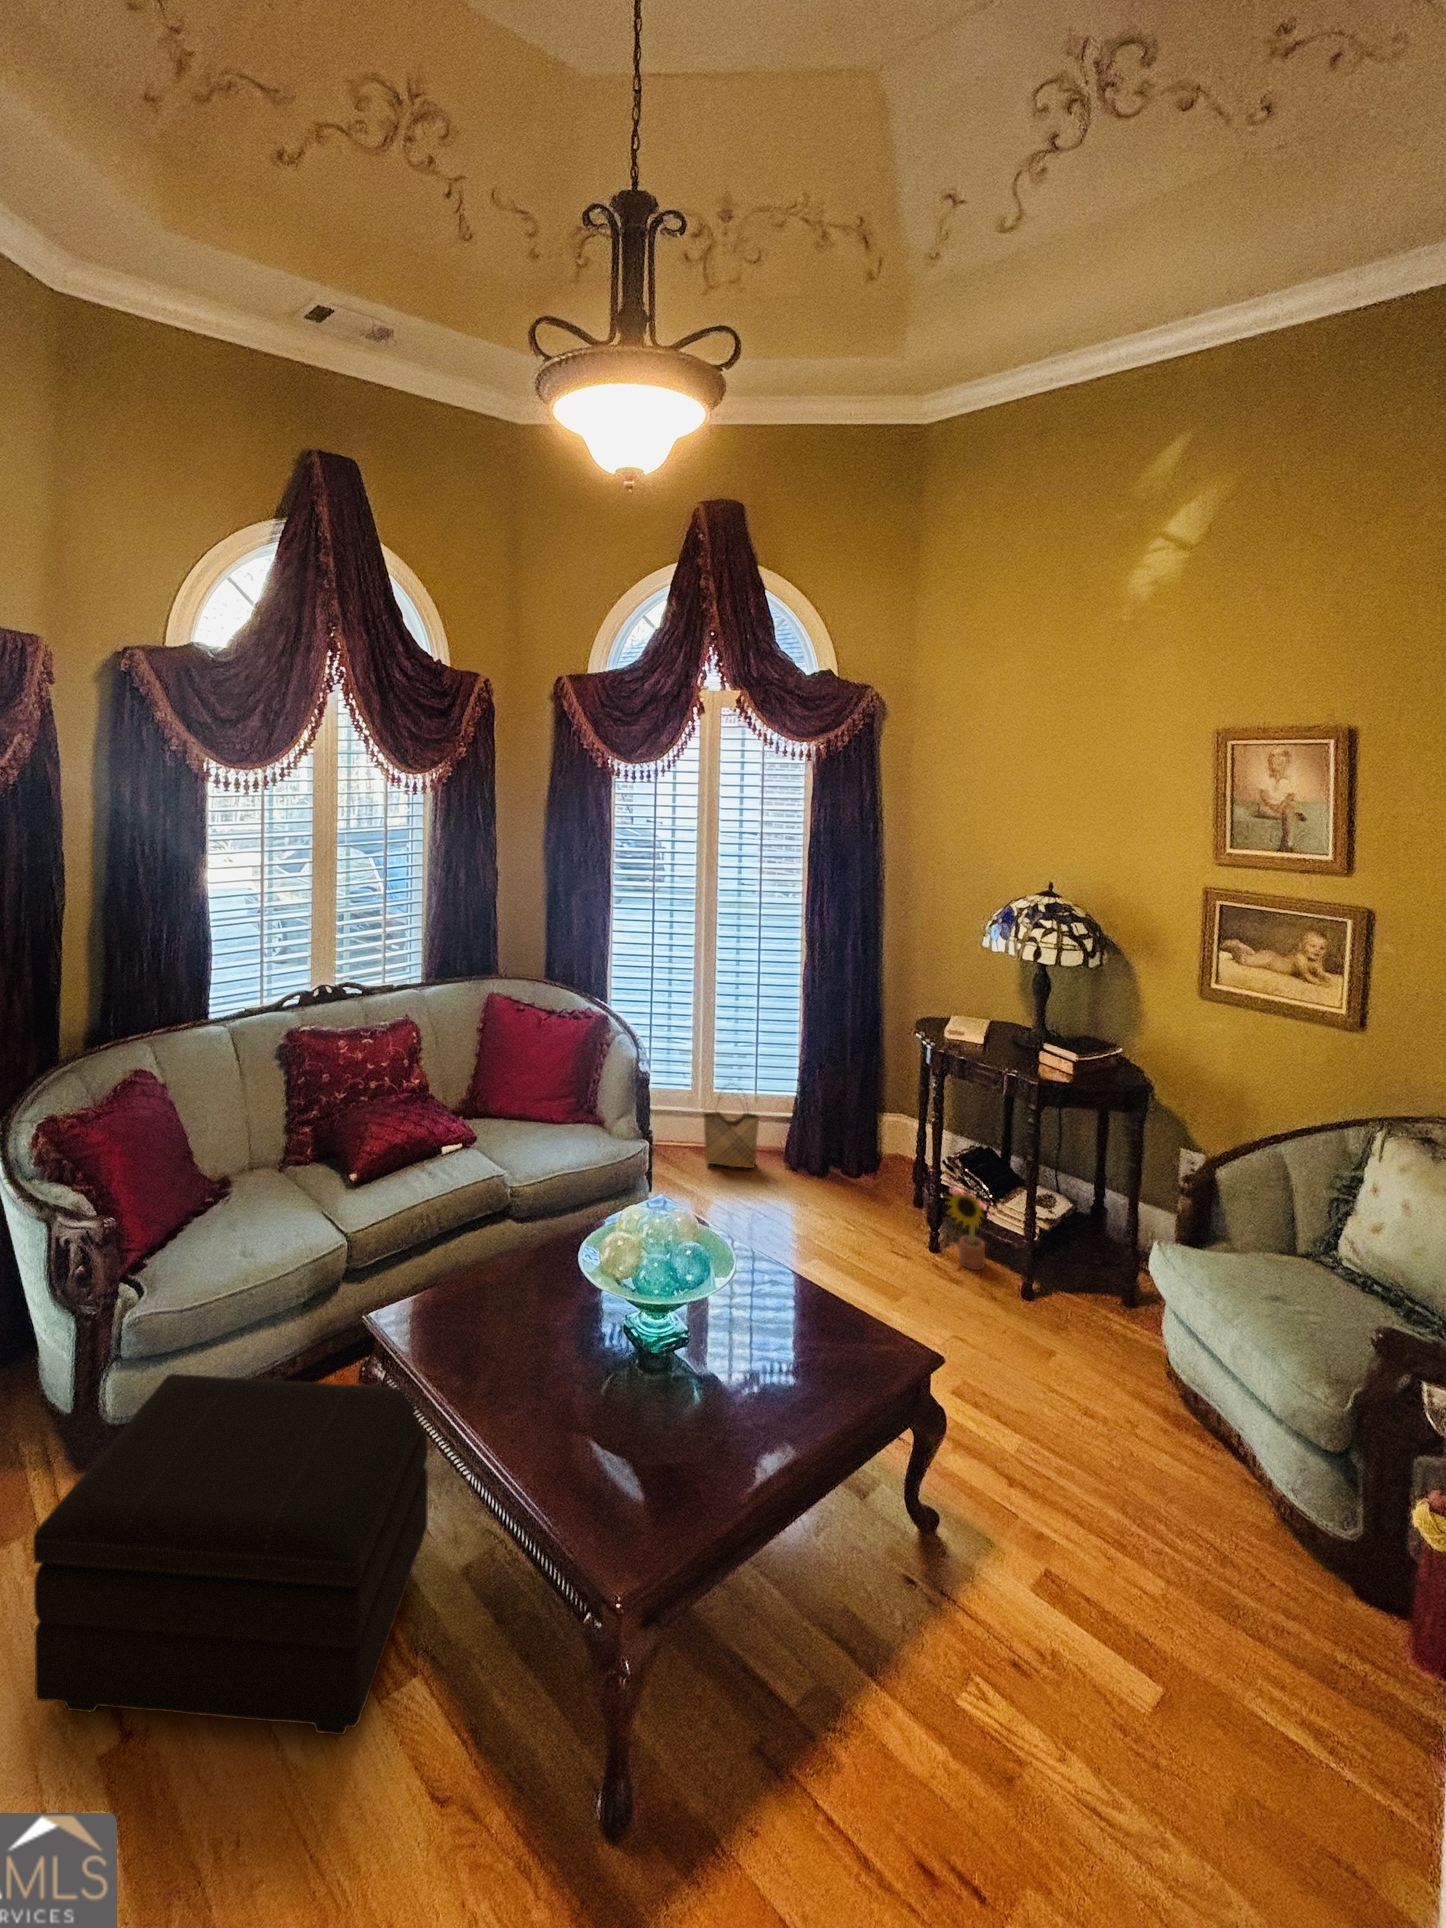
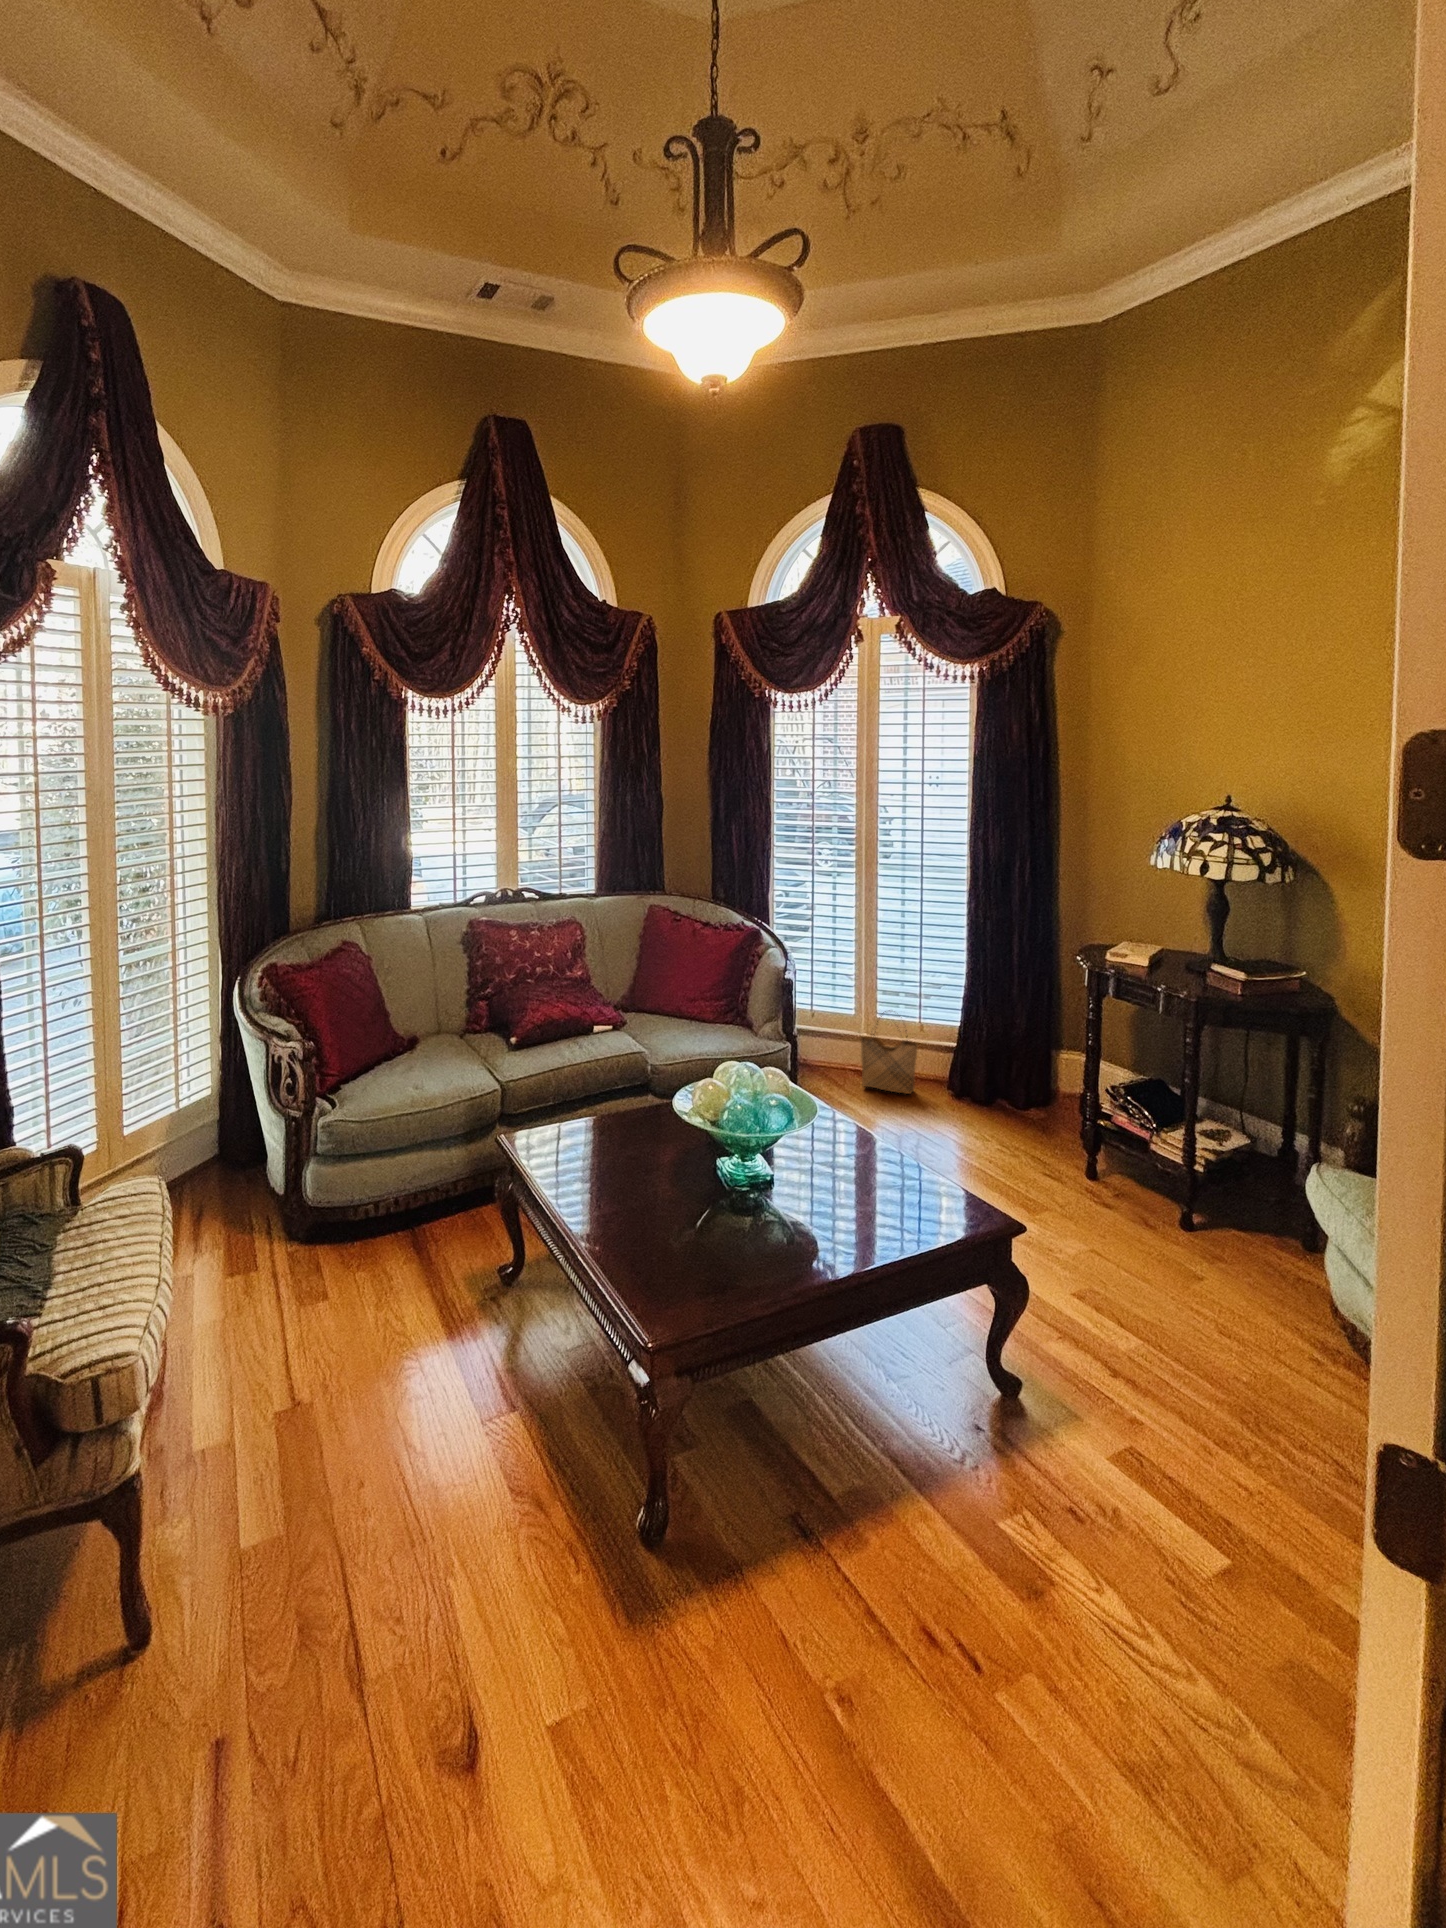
decorative plant: present [947,1193,985,1270] -> none [1097,1118,1145,1204]
footstool: present [33,1374,428,1735] -> none [231,1160,540,1439]

